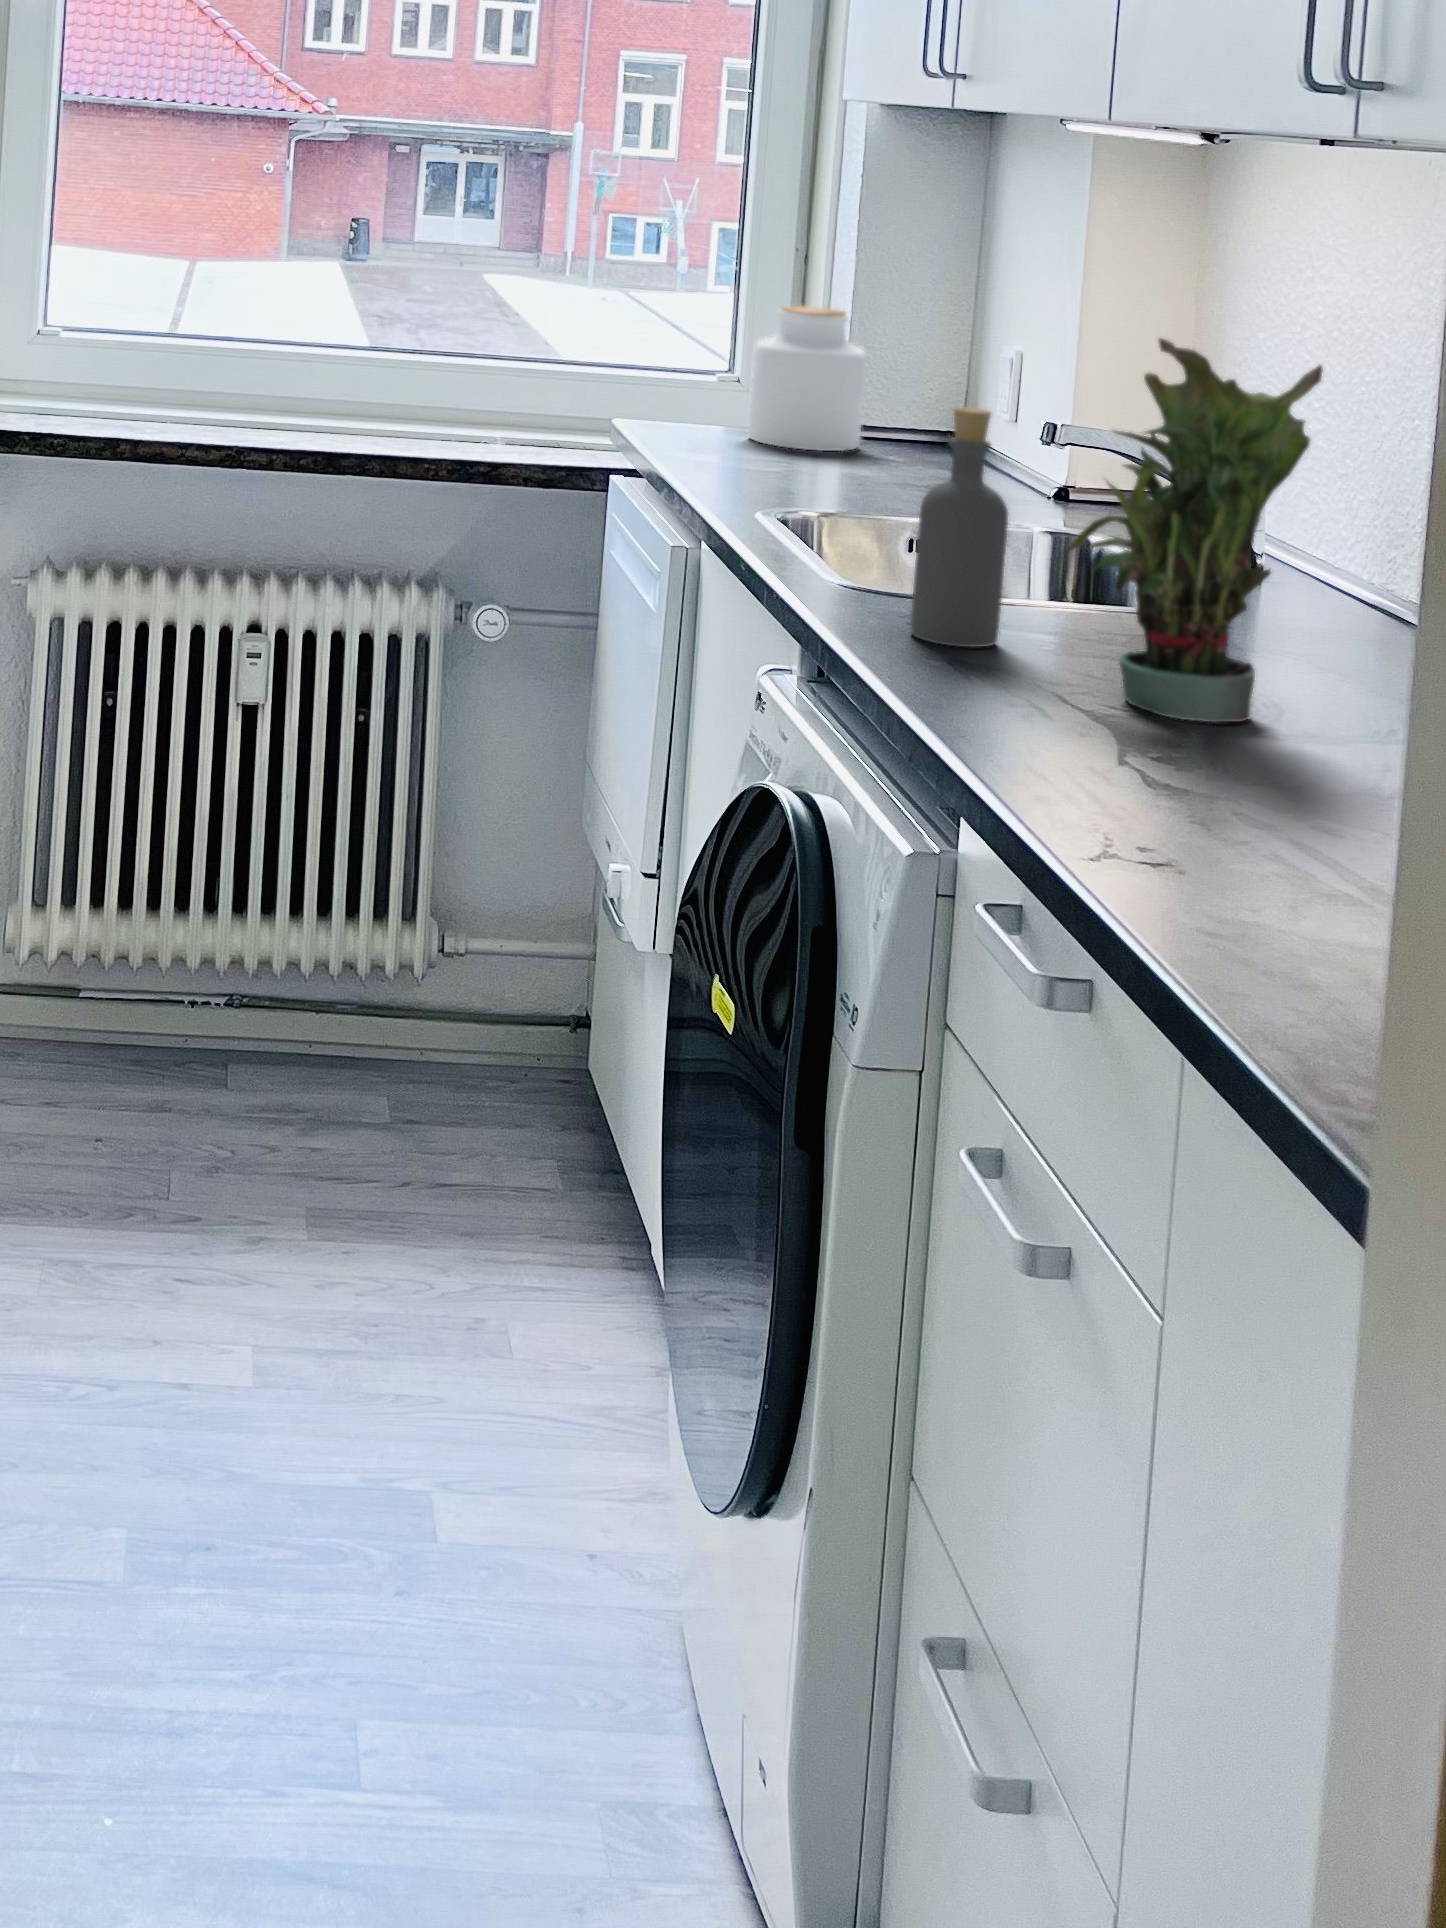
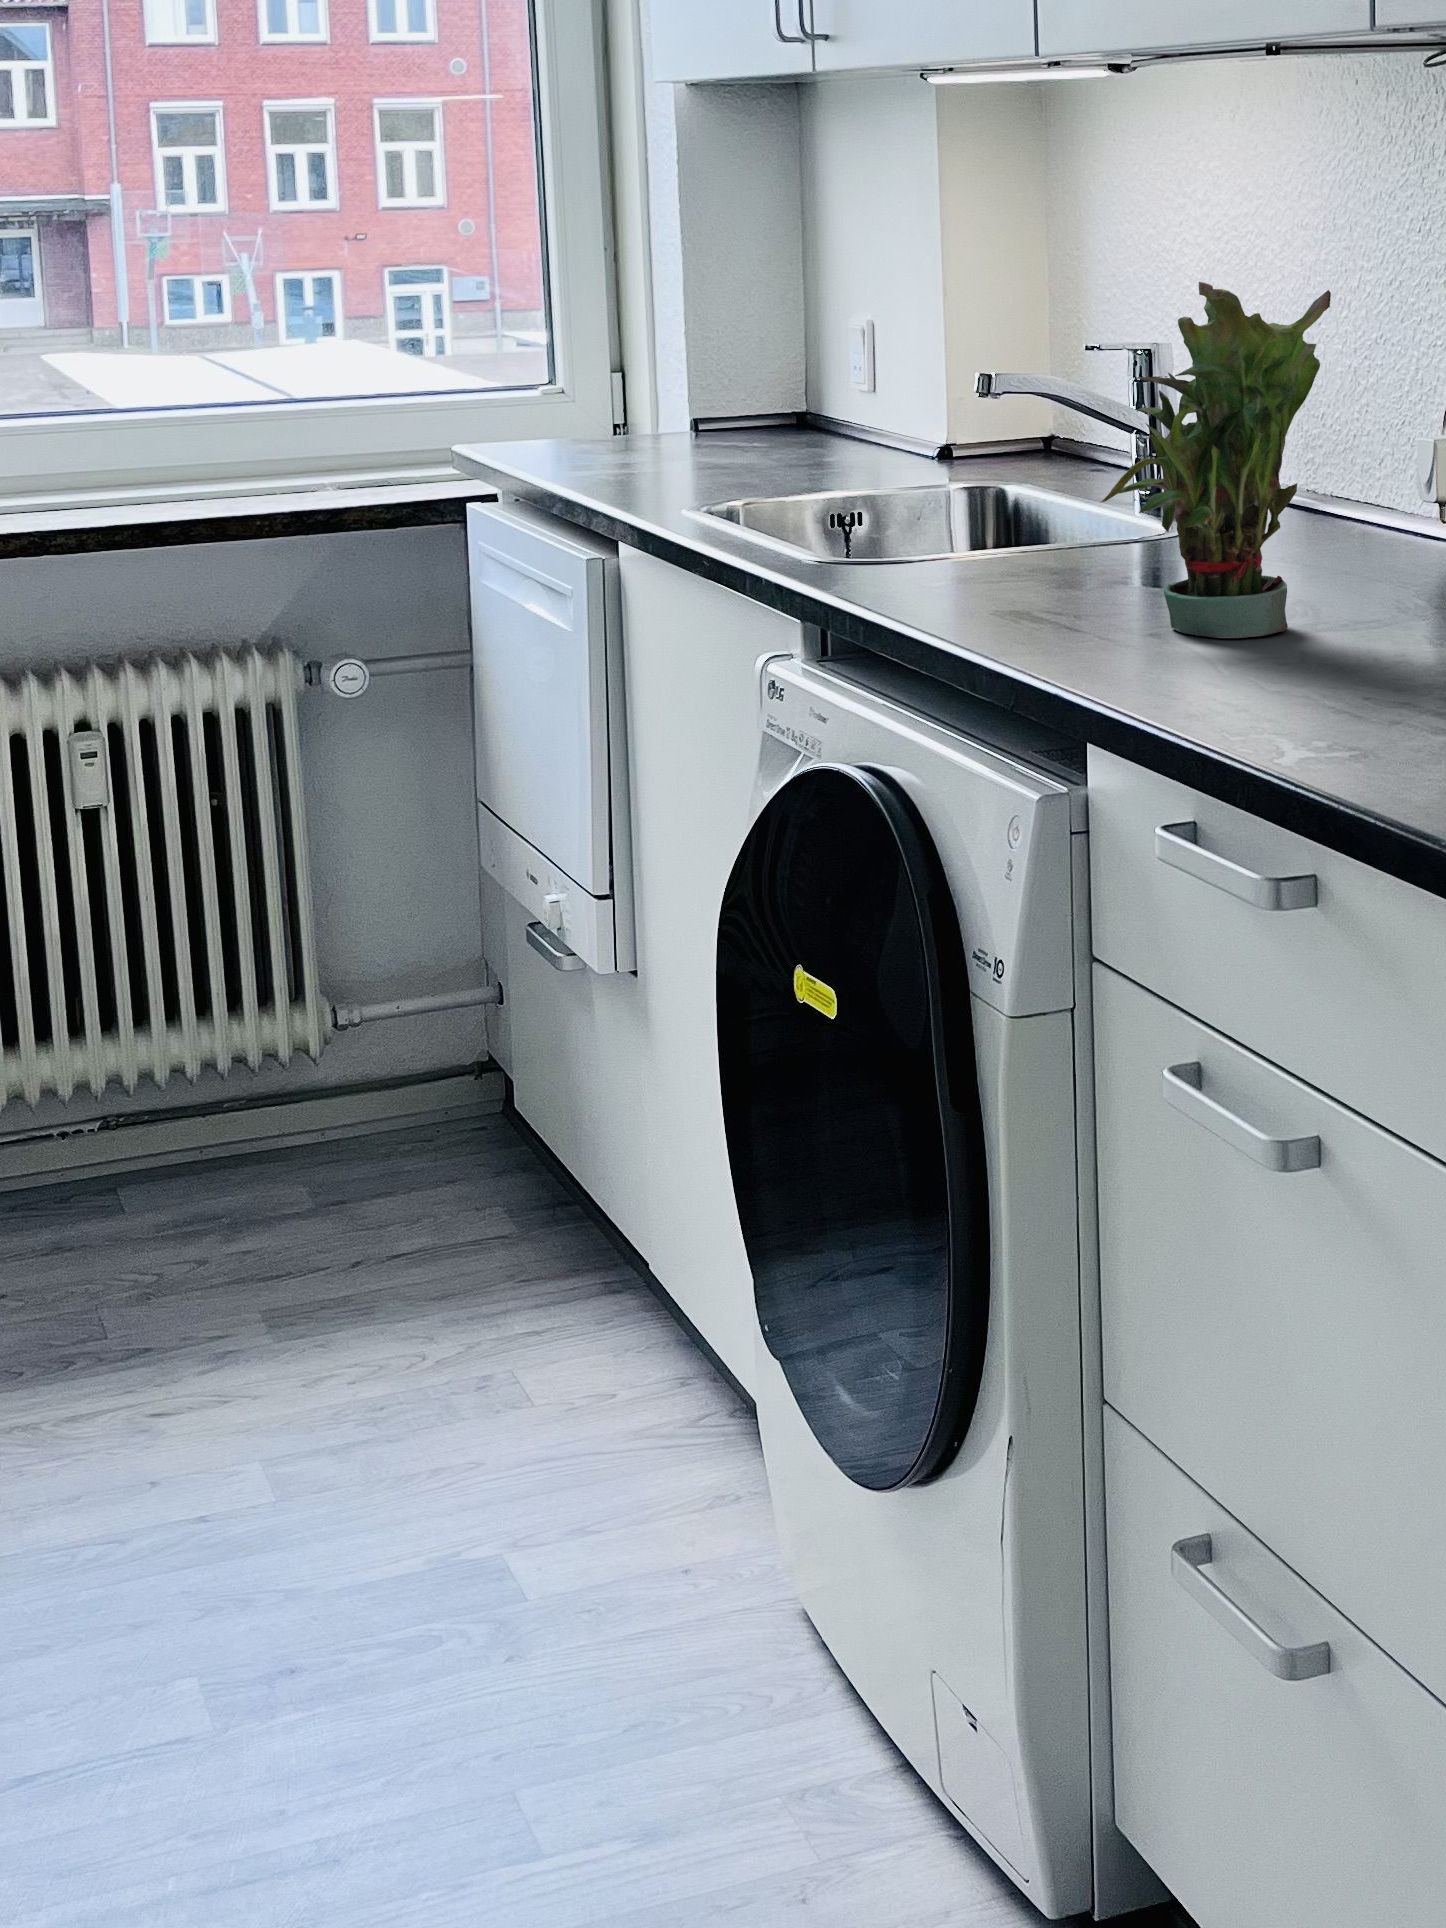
jar: present [748,306,866,451] -> none [598,301,715,447]
bottle: present [911,407,1008,647] -> none [935,375,1021,608]

